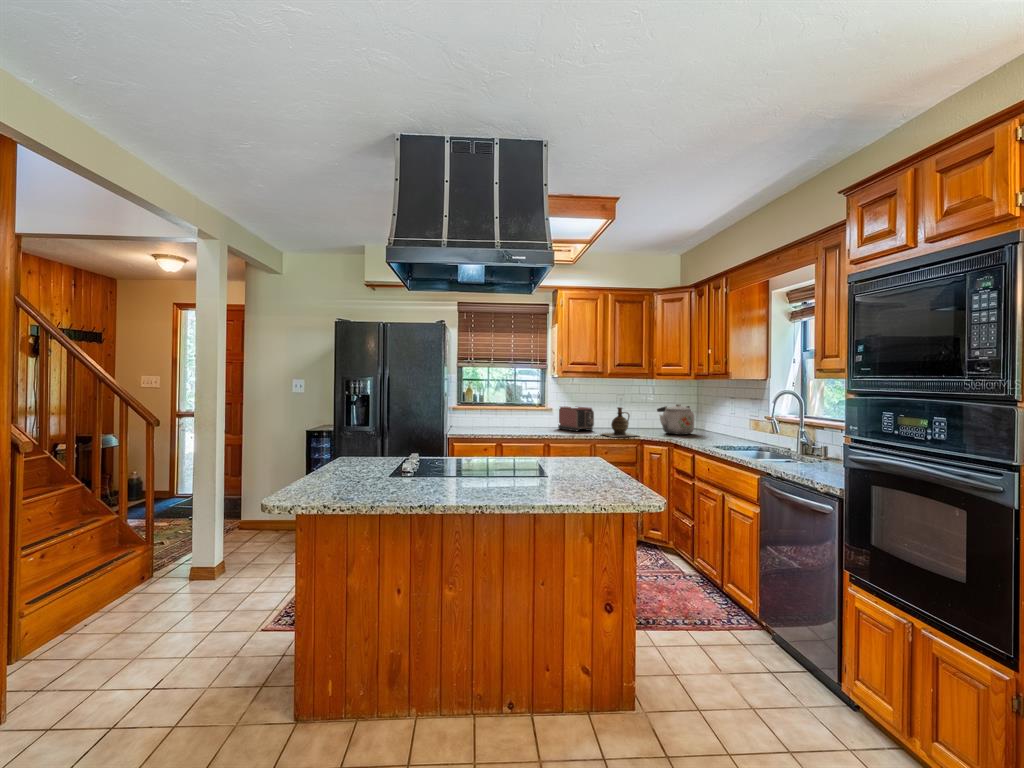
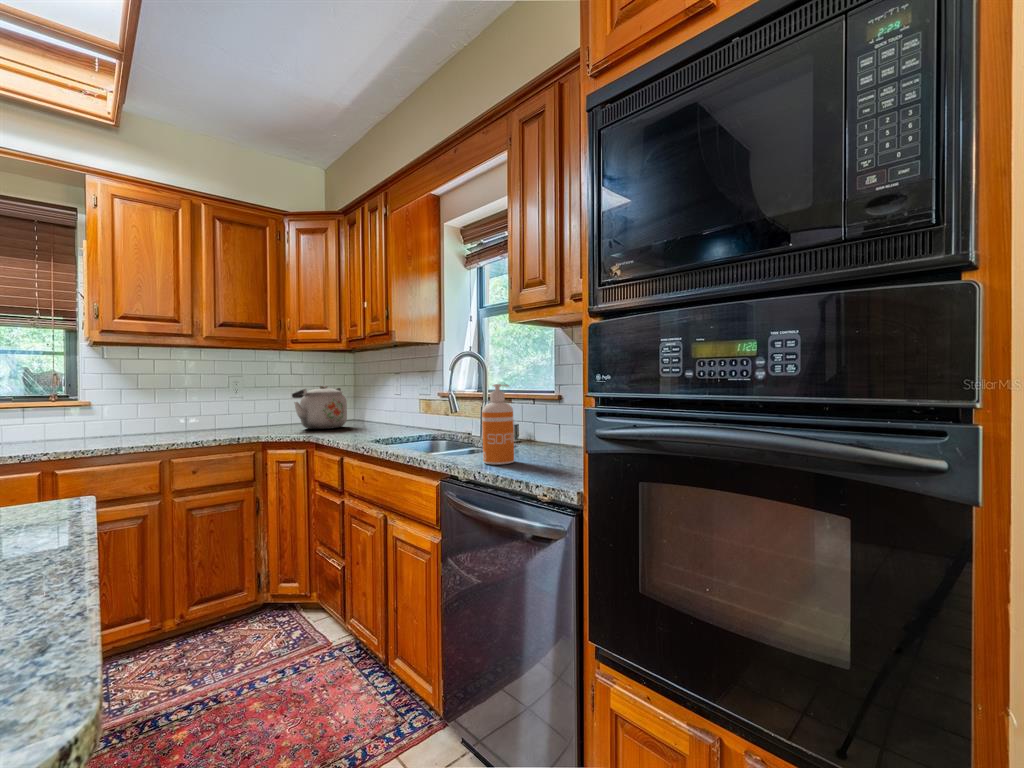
toaster: present [558,407,594,431] -> none [114,397,185,438]
ceramic jug: present [601,407,637,437] -> none [184,393,260,442]
soap dispenser: none [790,420,813,471] -> present [482,384,514,464]

